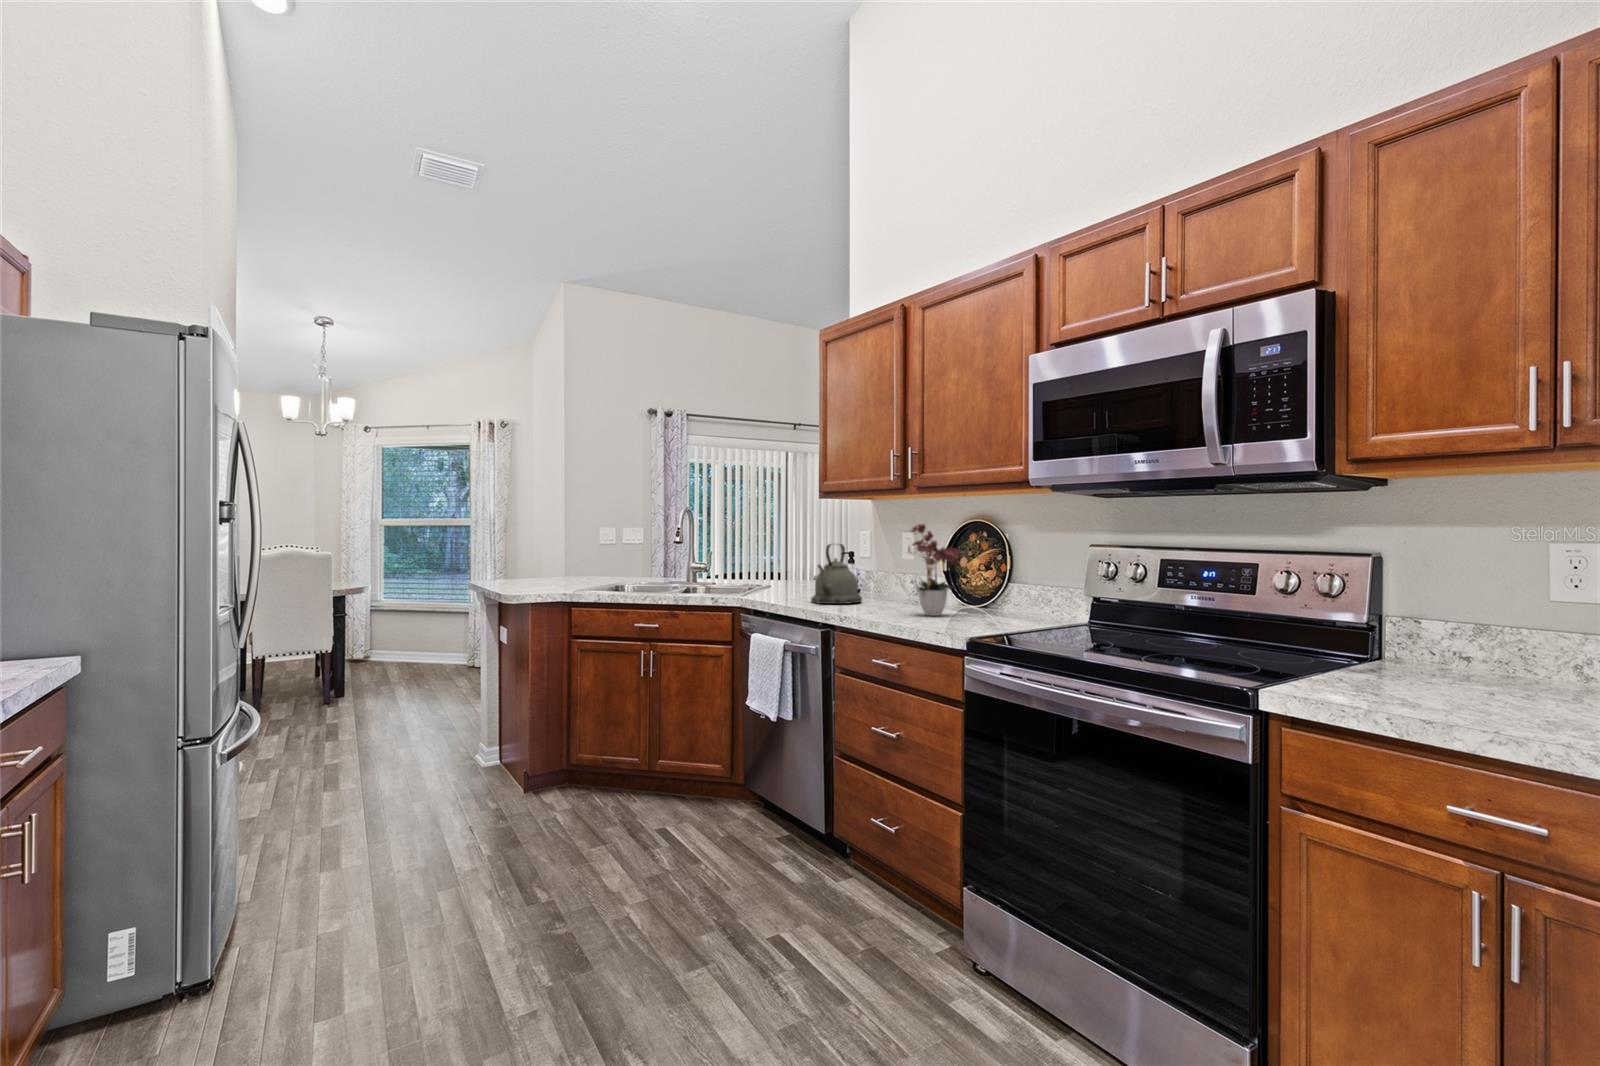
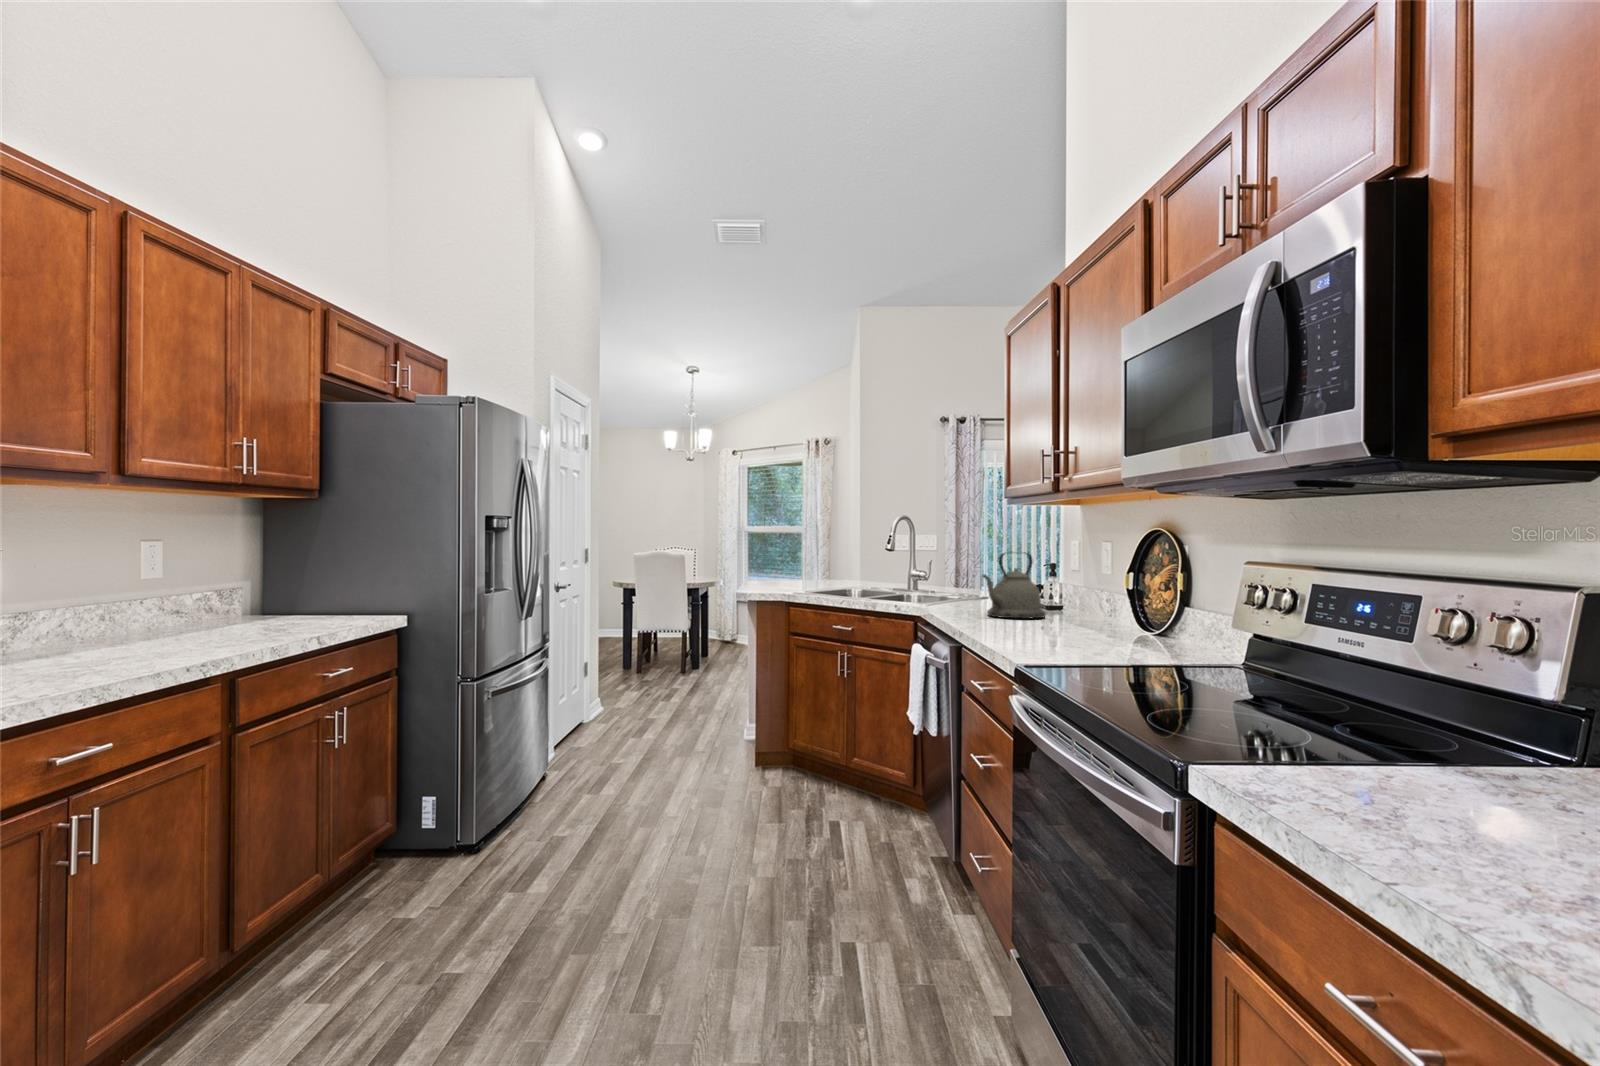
flower arrangement: present [908,524,962,616] -> none [1045,526,1128,638]

